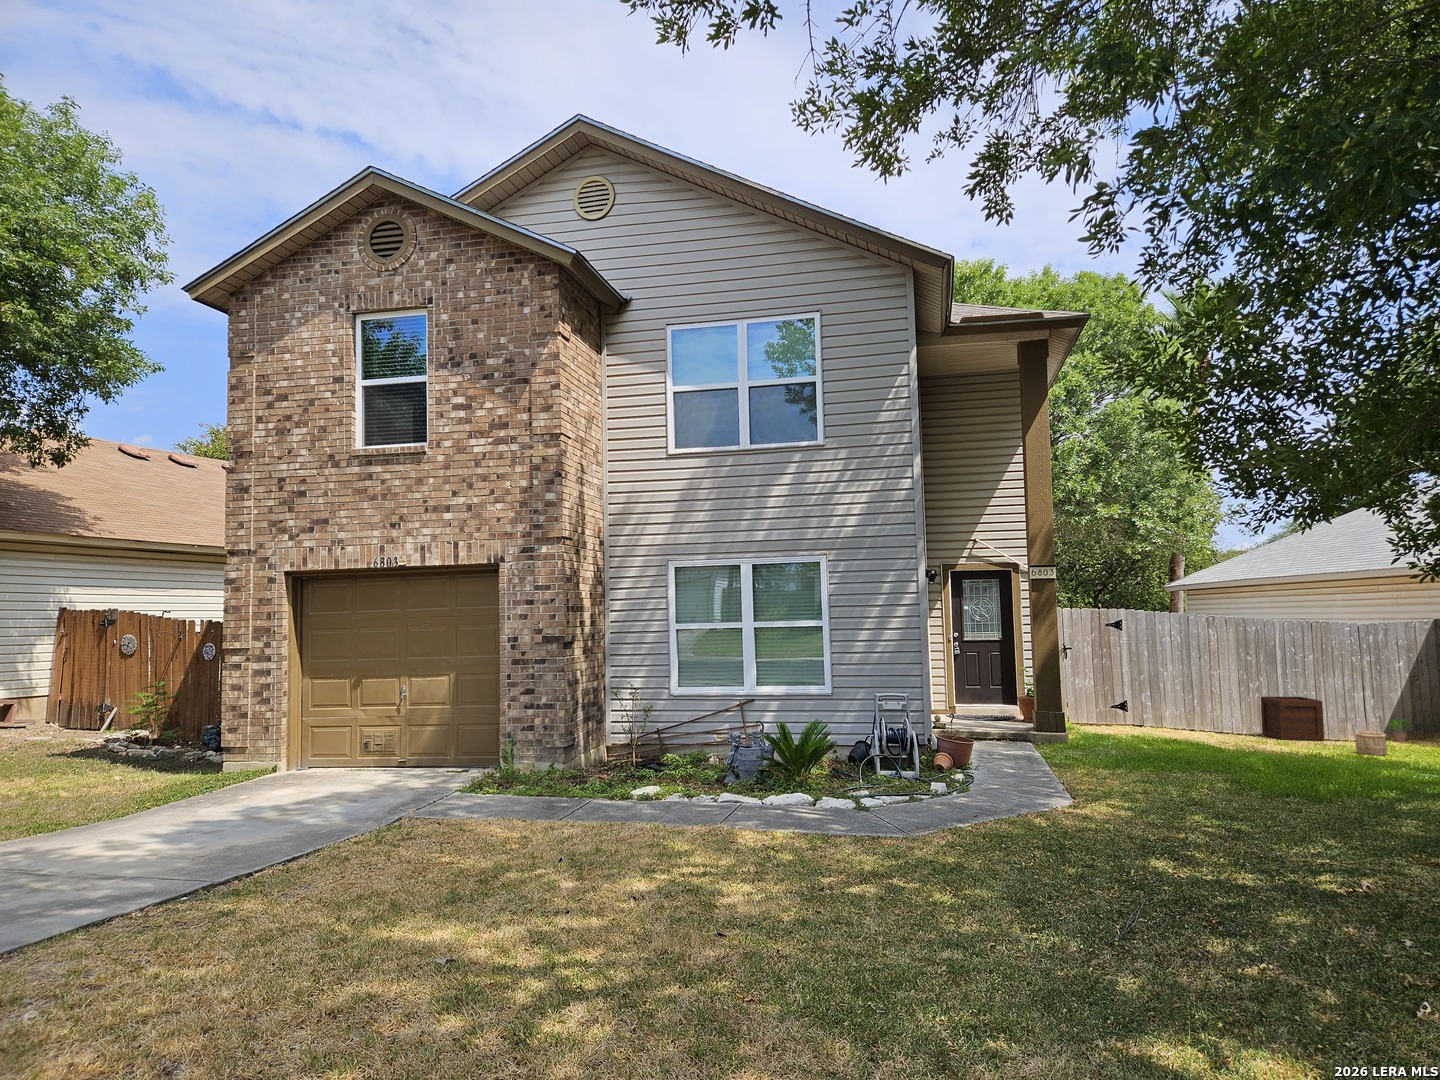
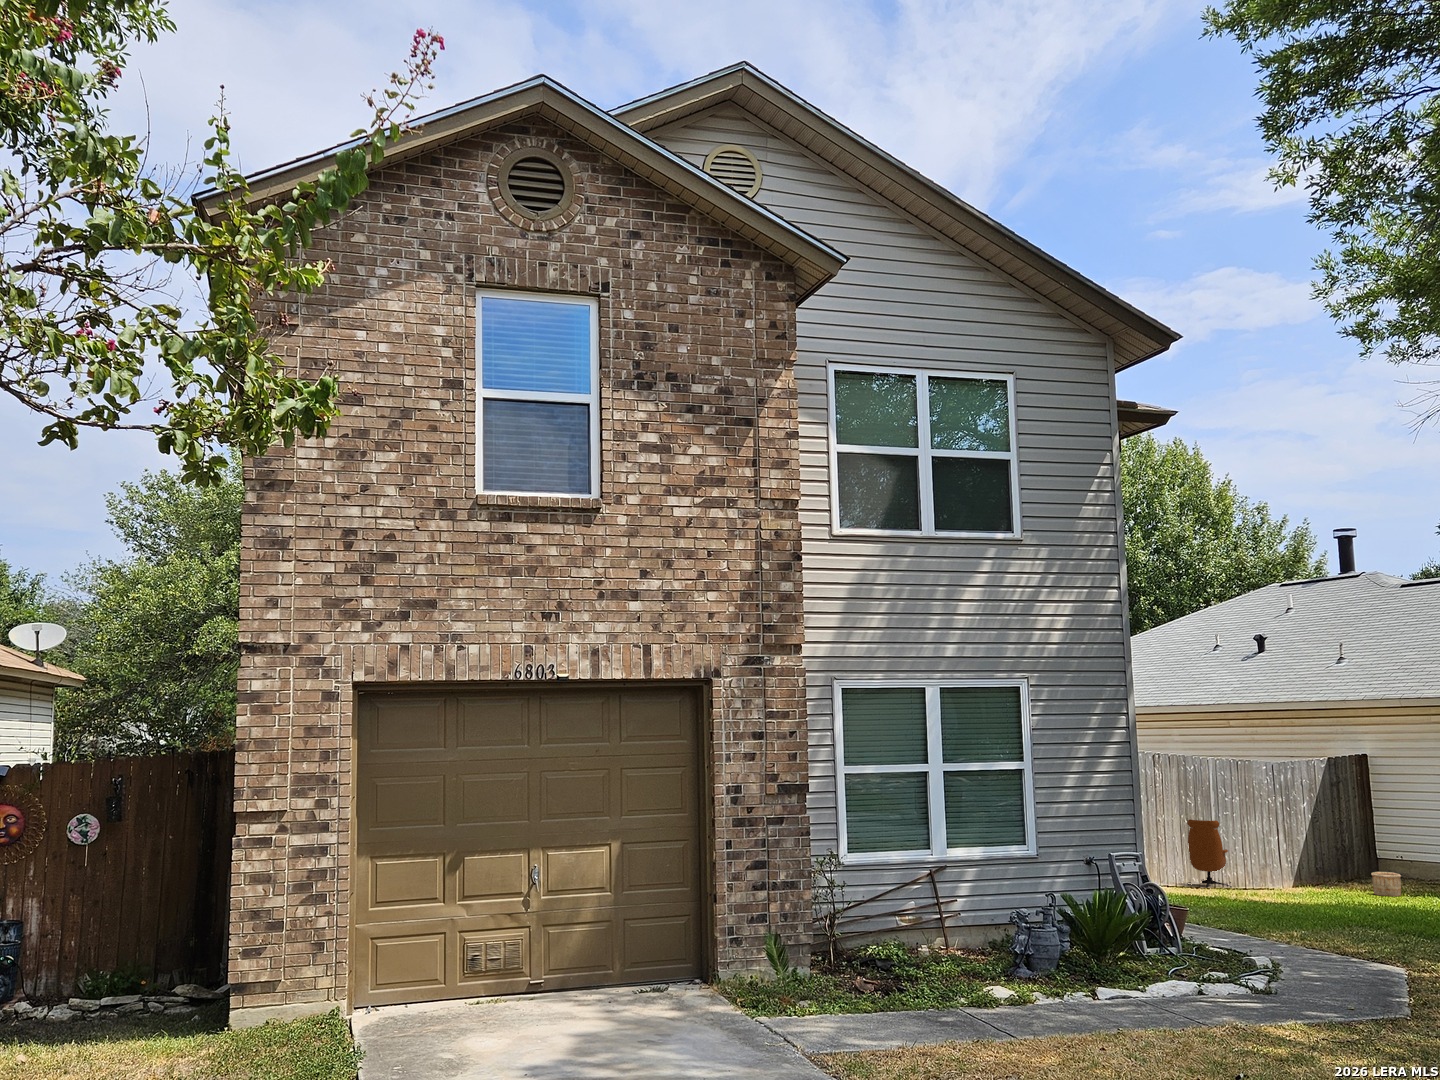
lounge chair: none [1177,677,1236,740] -> present [1187,819,1232,888]
wooden crate: present [1261,696,1324,741] -> none [1242,837,1309,886]
potted plant: present [1388,719,1411,742] -> none [1342,857,1372,881]

